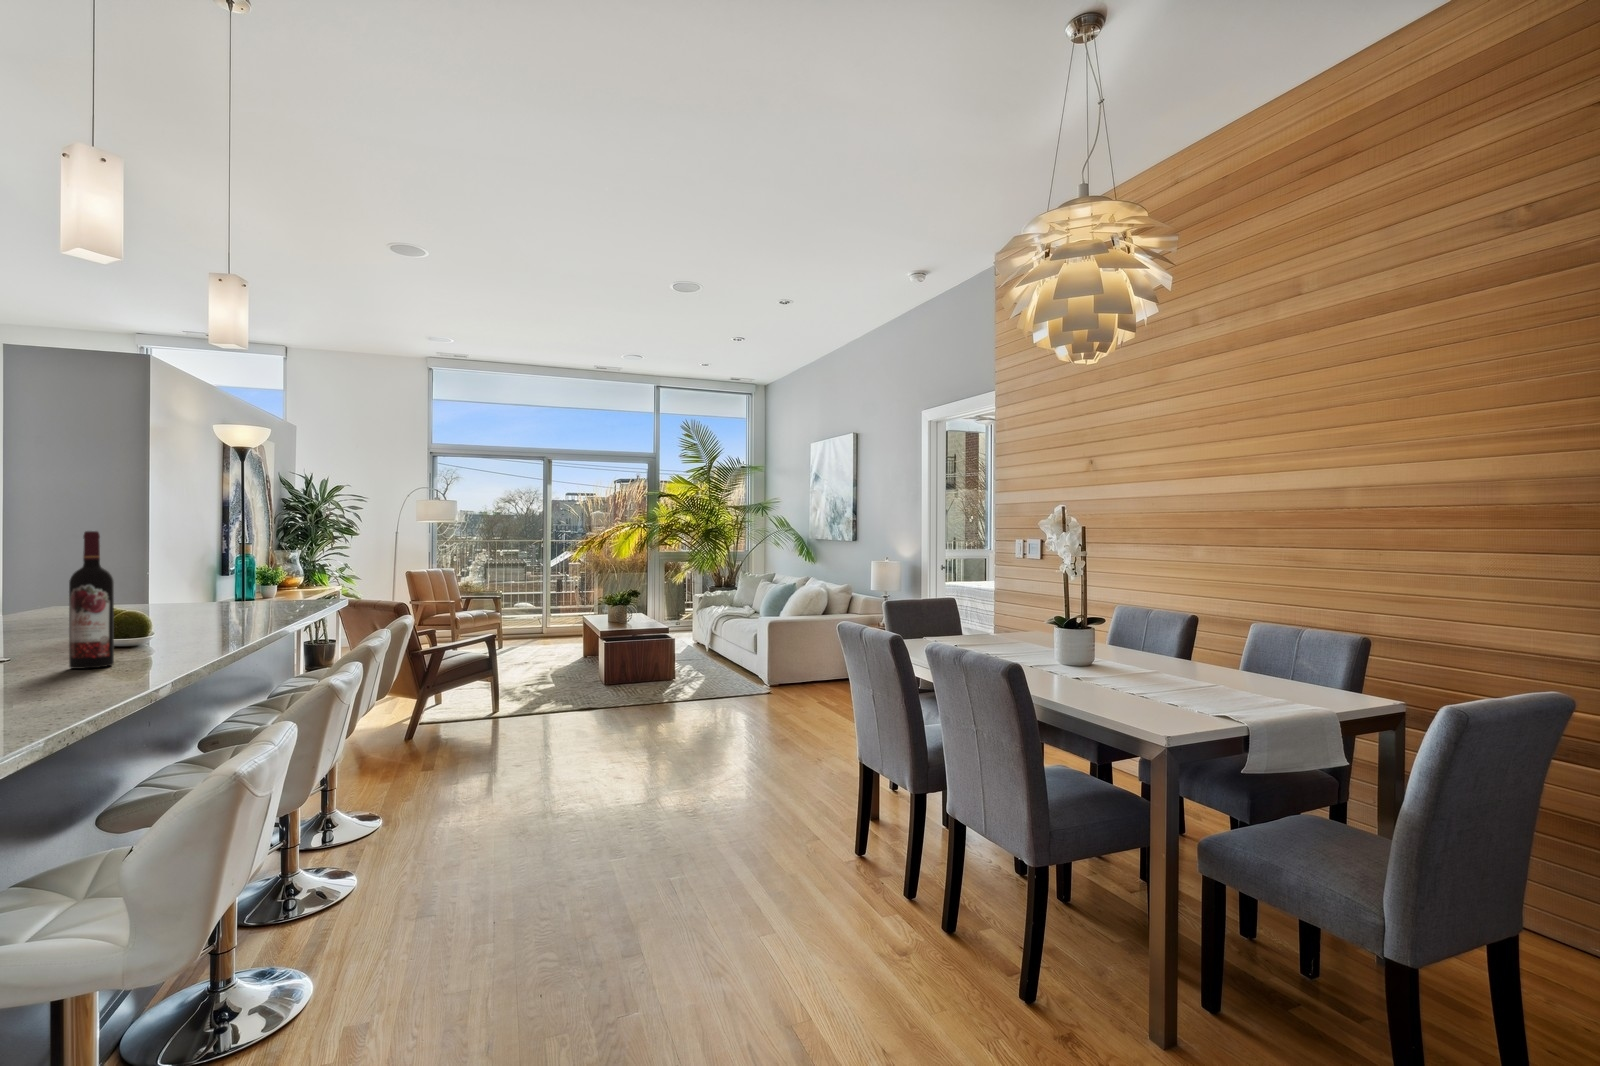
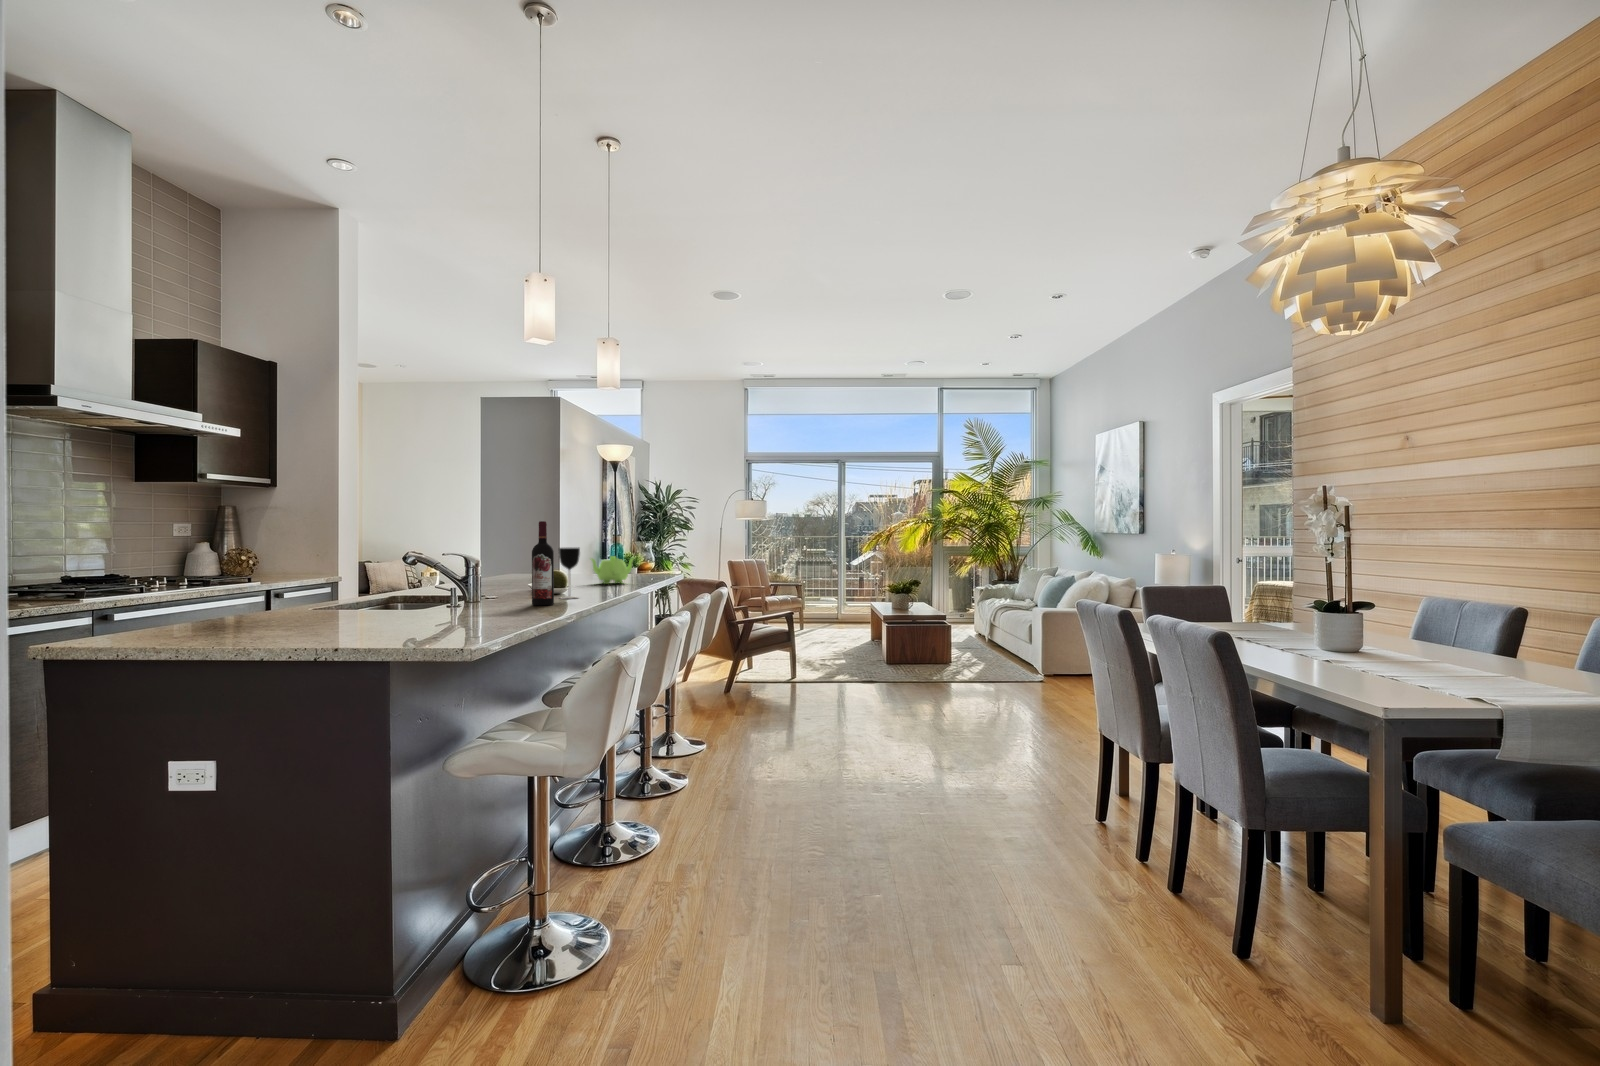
wine glass: none [130,570,170,650] -> present [559,548,580,598]
teapot: none [195,576,273,615] -> present [591,556,634,584]

